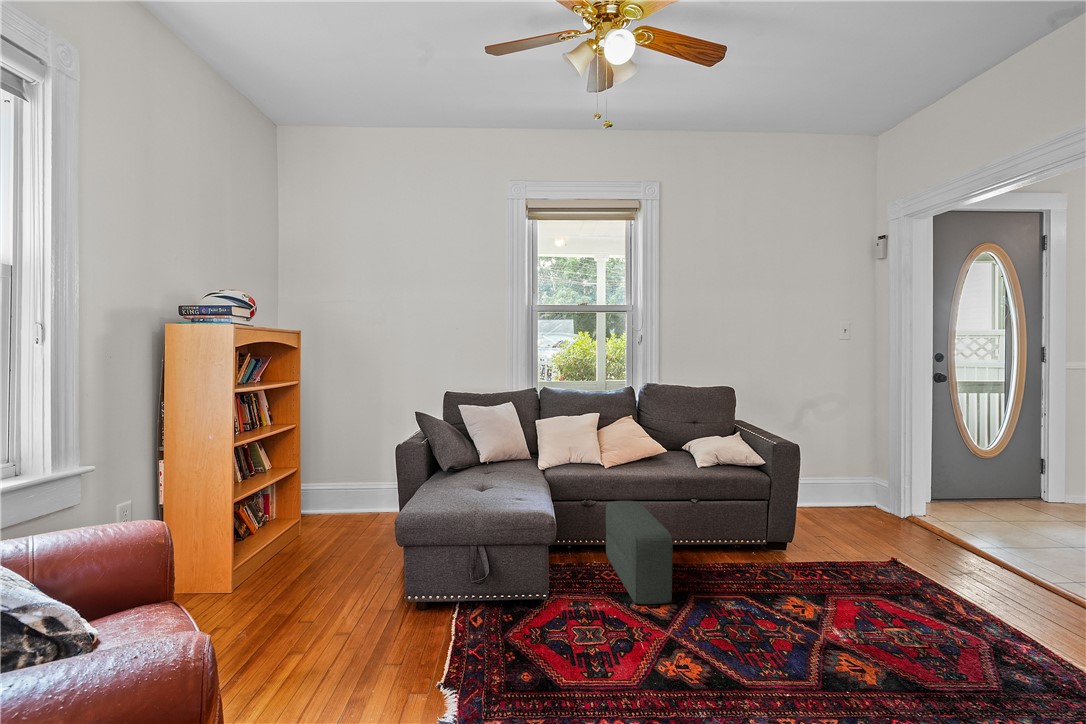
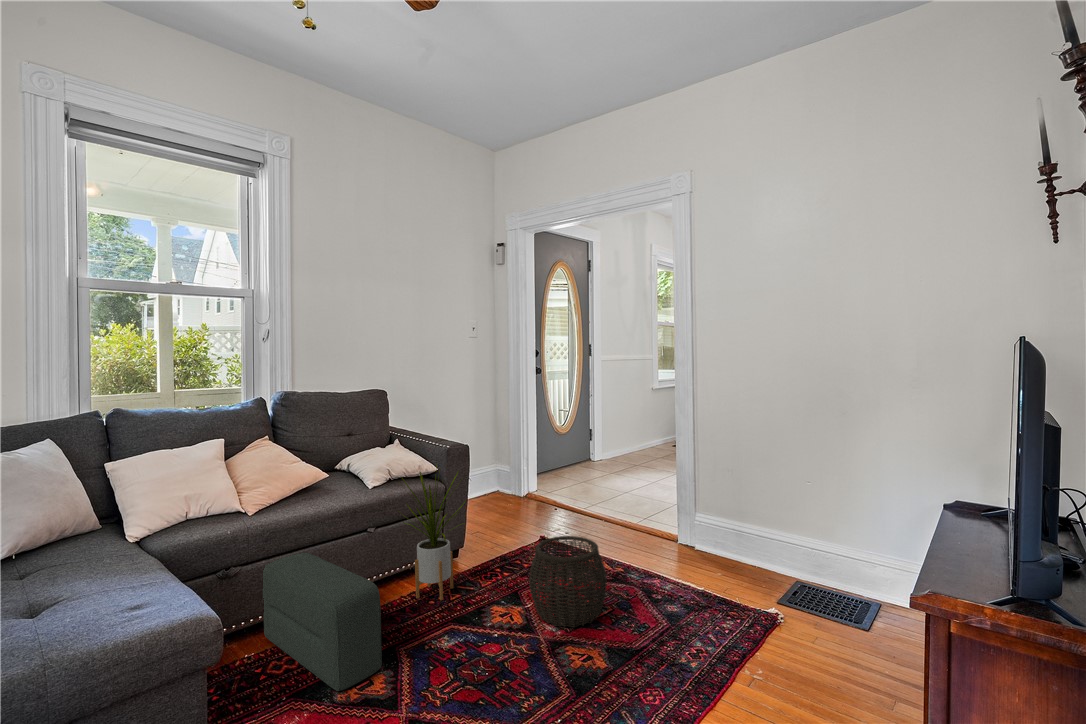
house plant: none [714,449,783,578] -> present [401,472,465,600]
woven basket: none [823,548,920,646] -> present [529,536,607,627]

